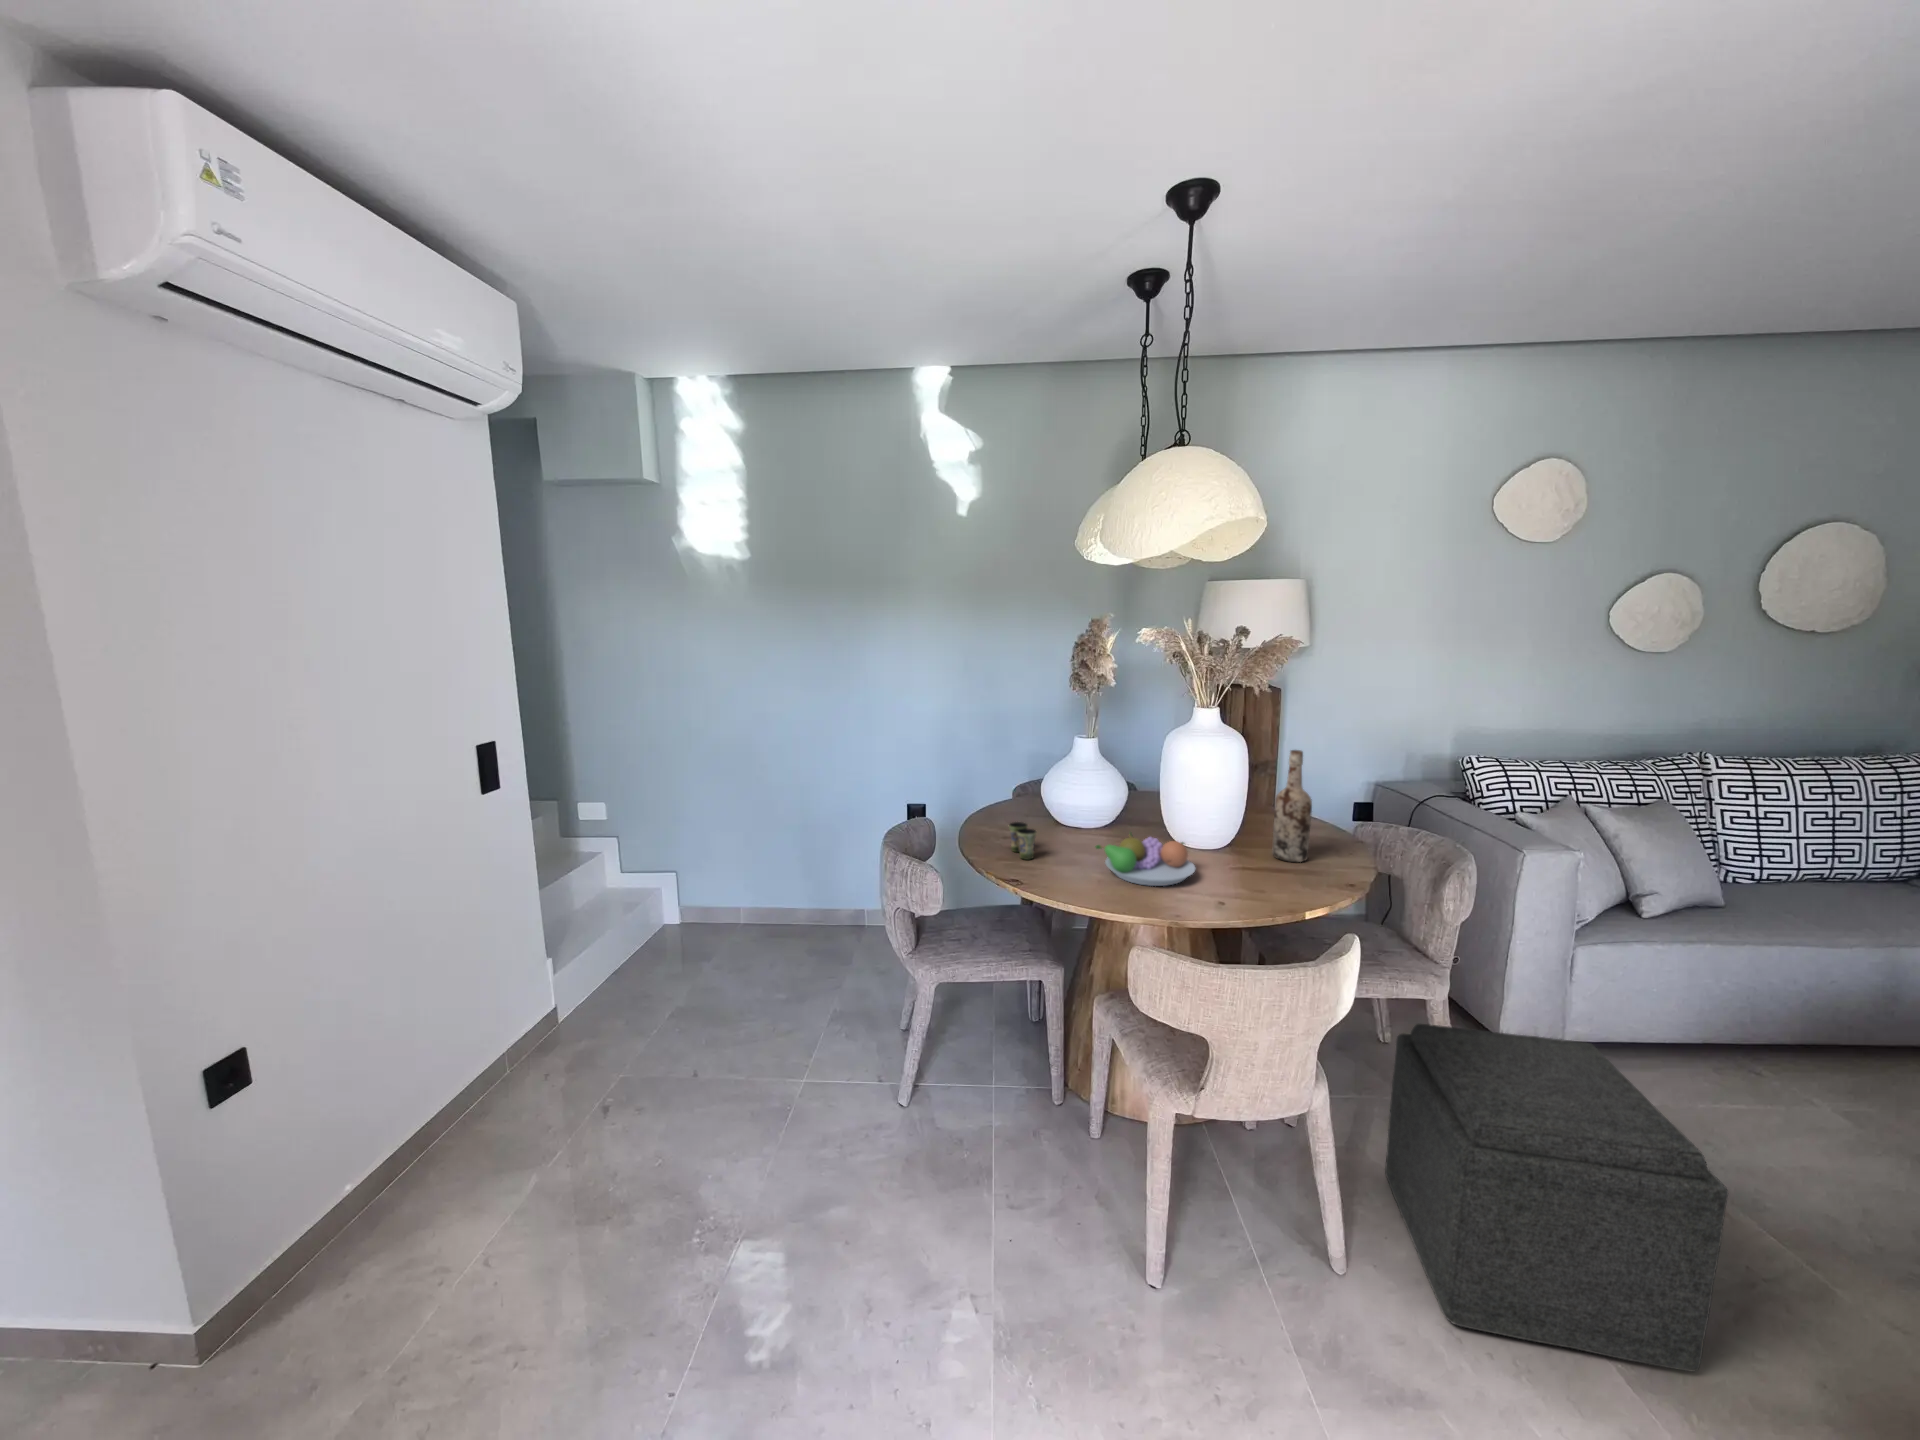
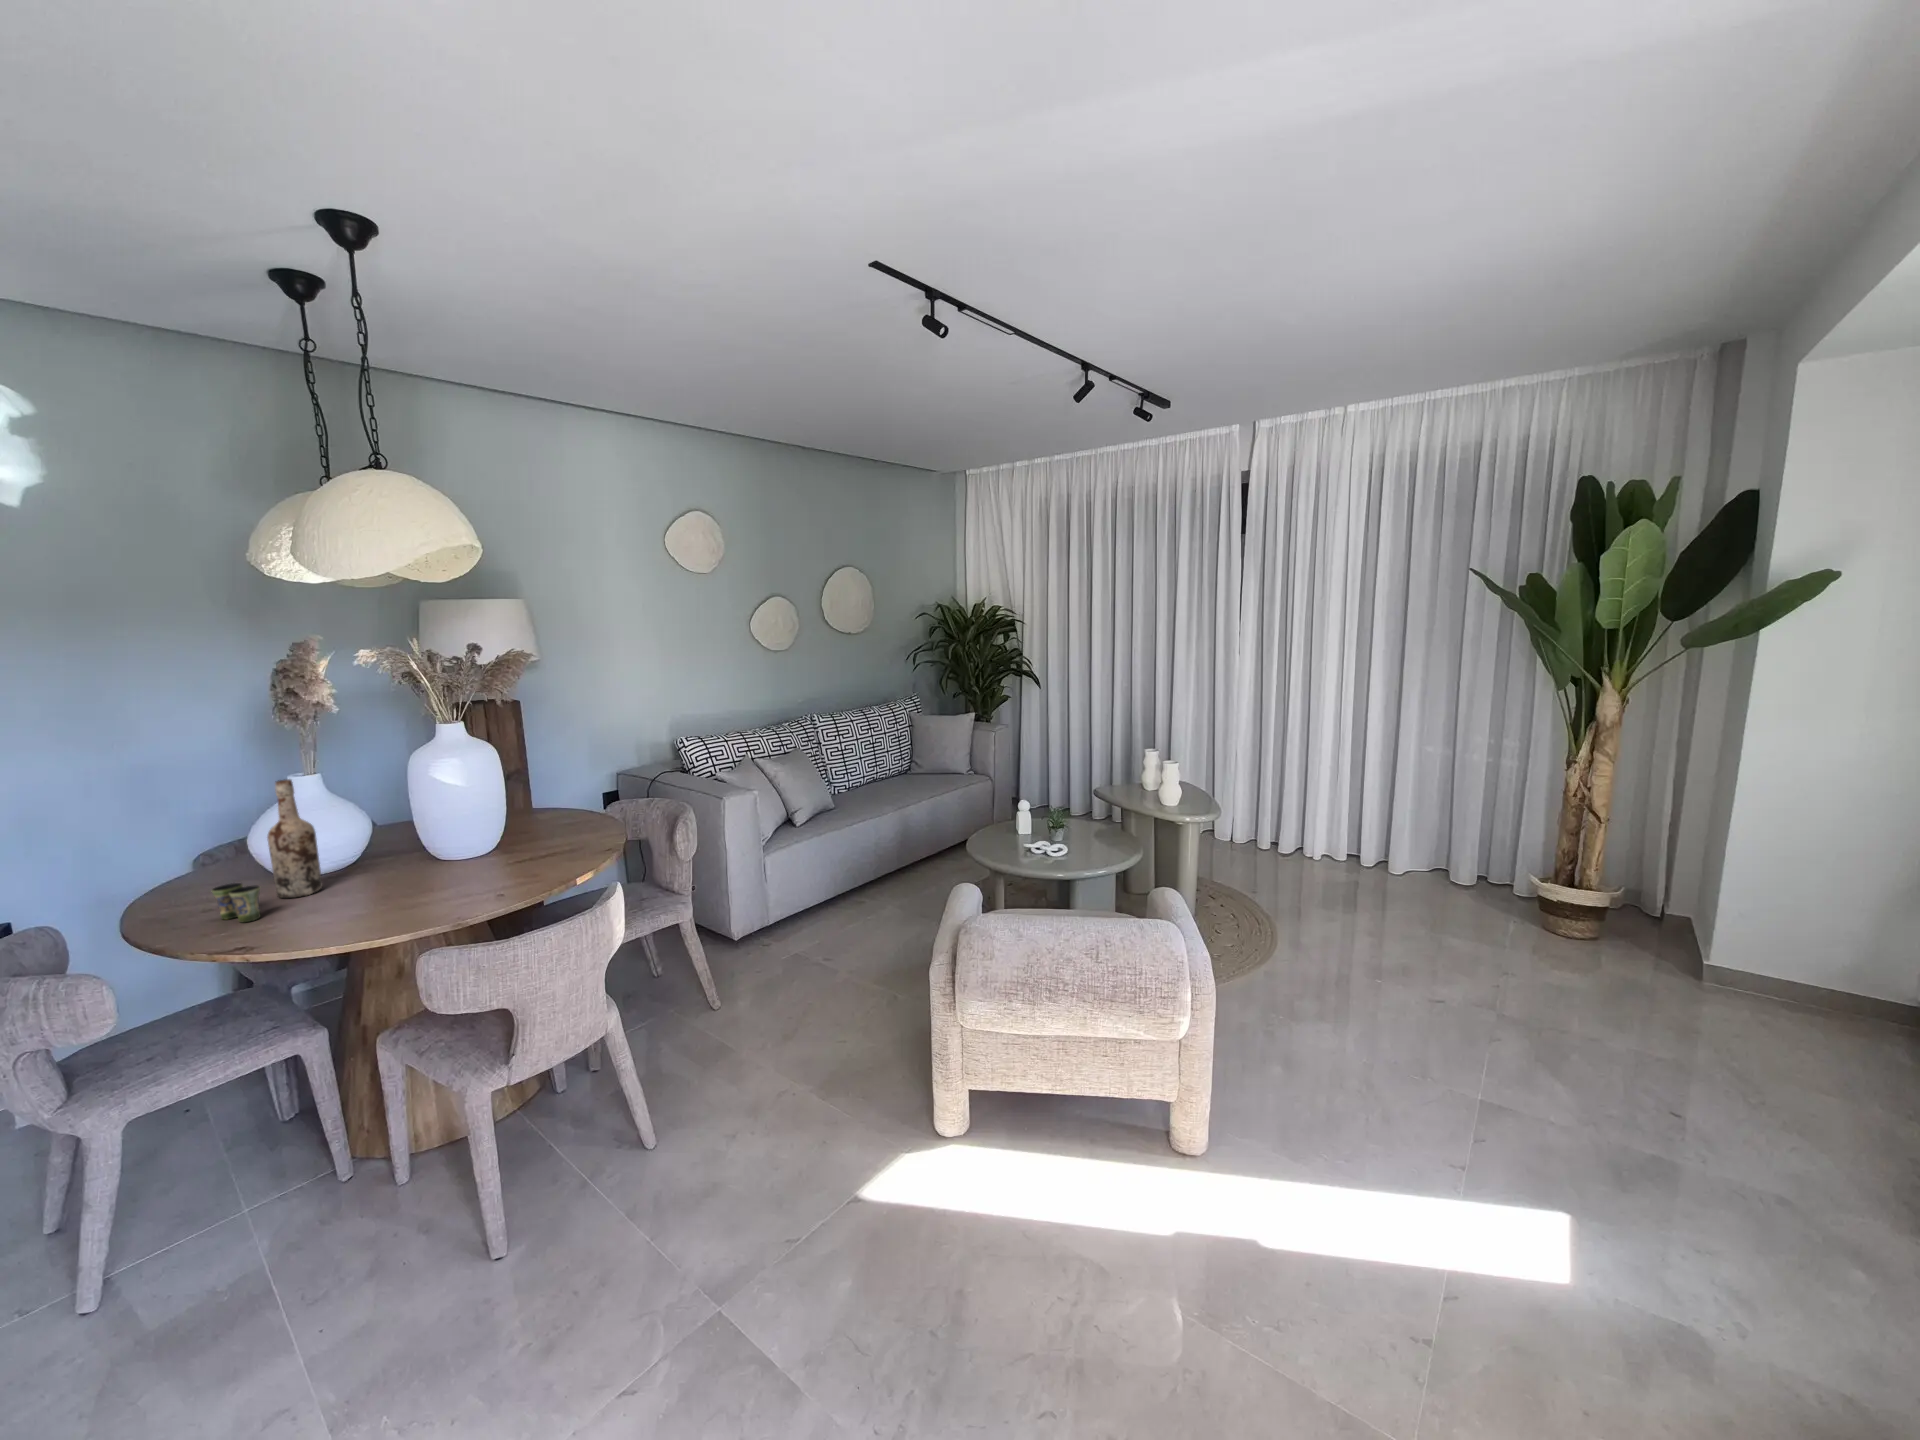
wine bottle: present [1272,750,1312,862] -> present [267,779,322,898]
fruit bowl: present [1095,833,1195,886] -> none [349,851,470,903]
ottoman: present [1385,1024,1728,1371] -> none [663,906,849,1122]

